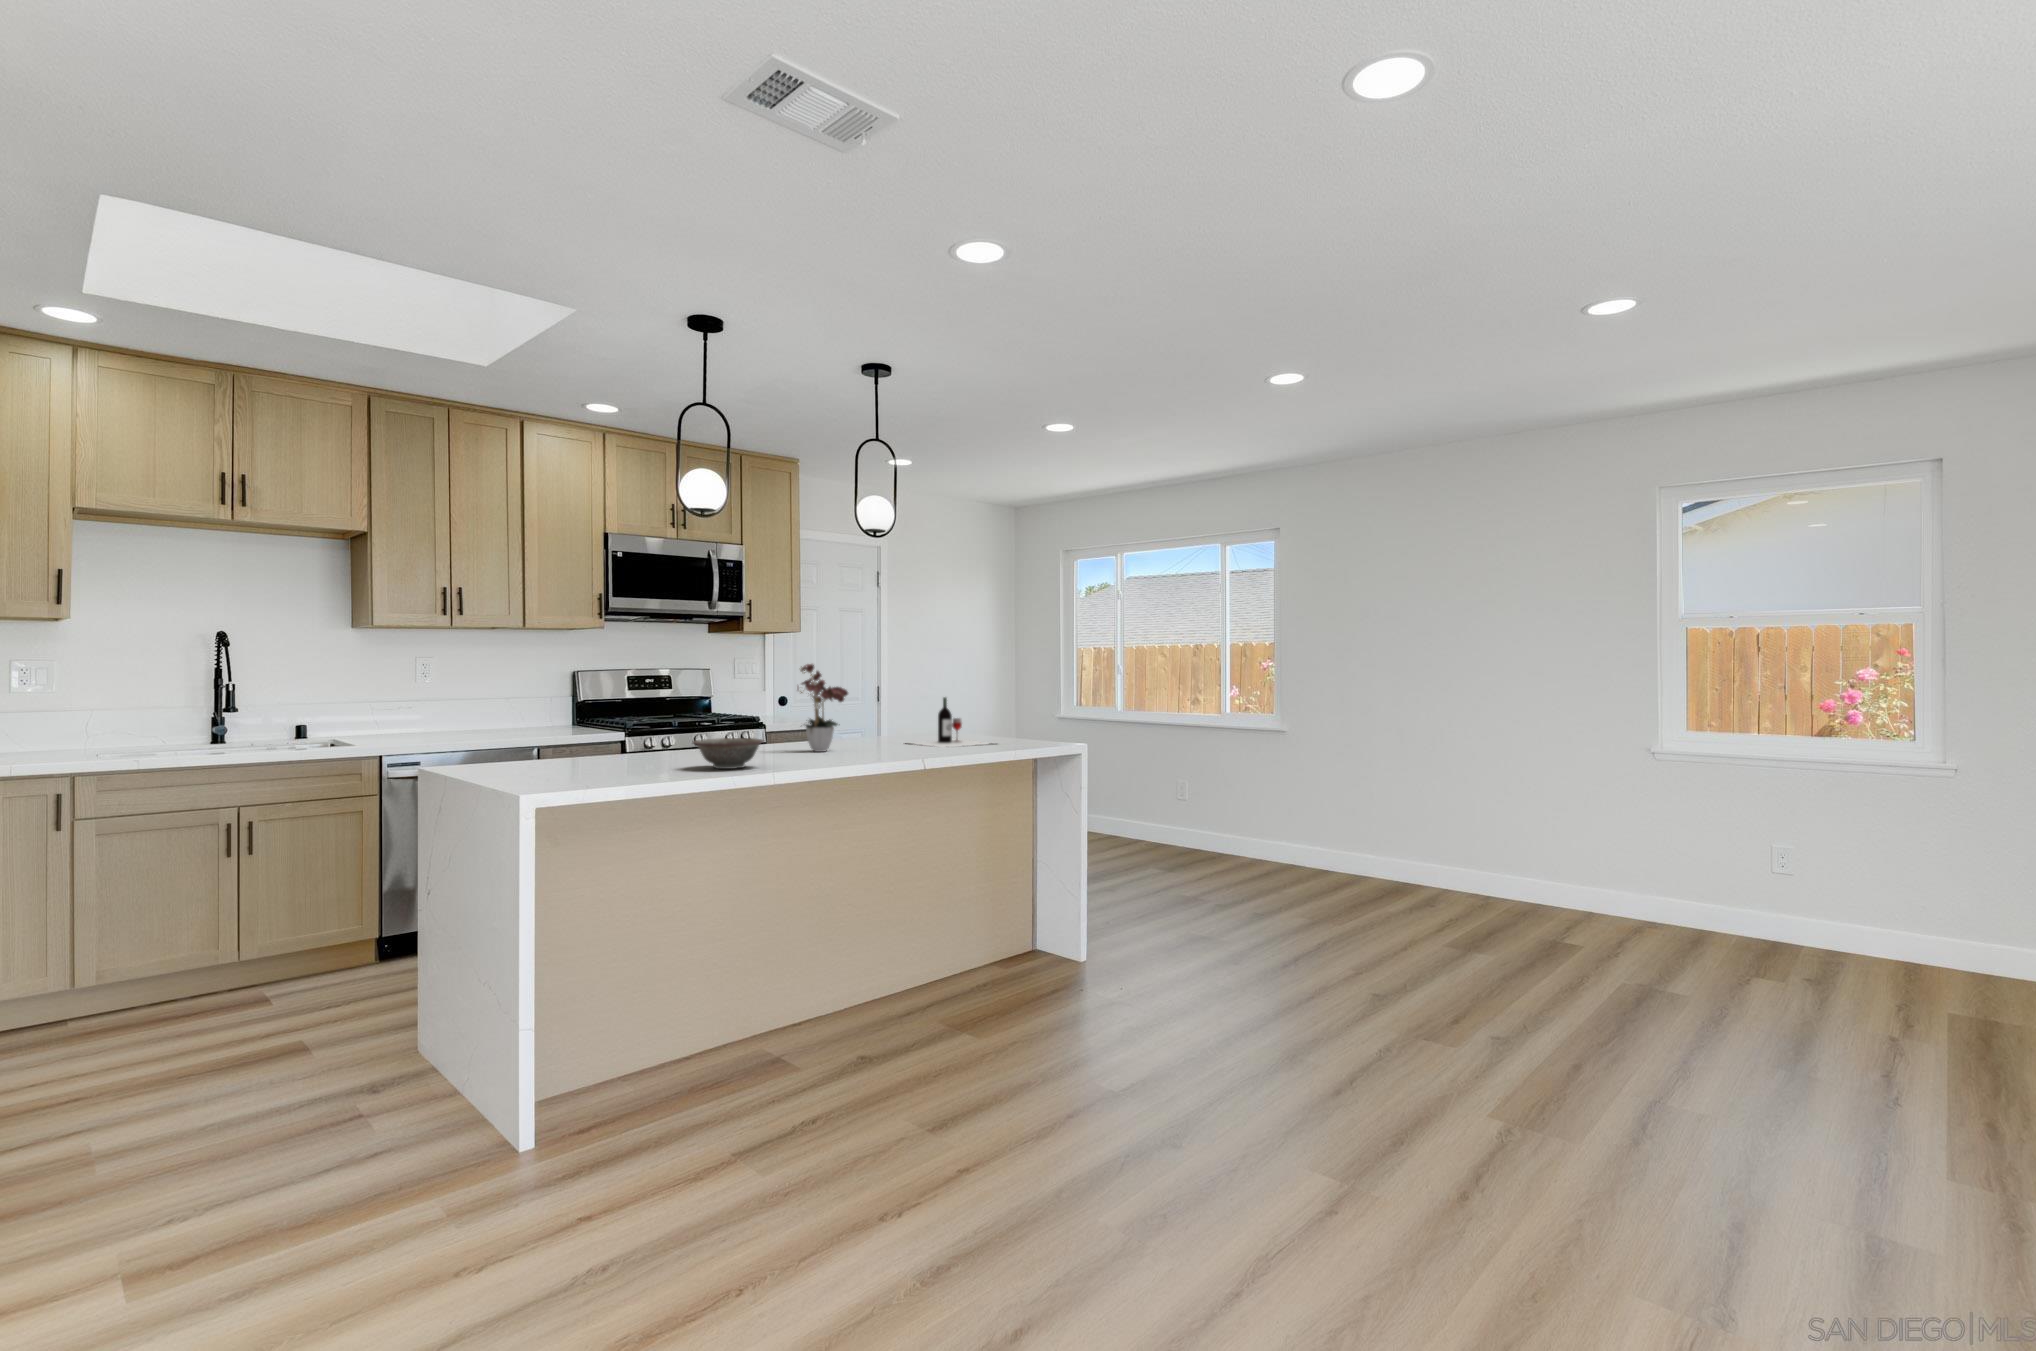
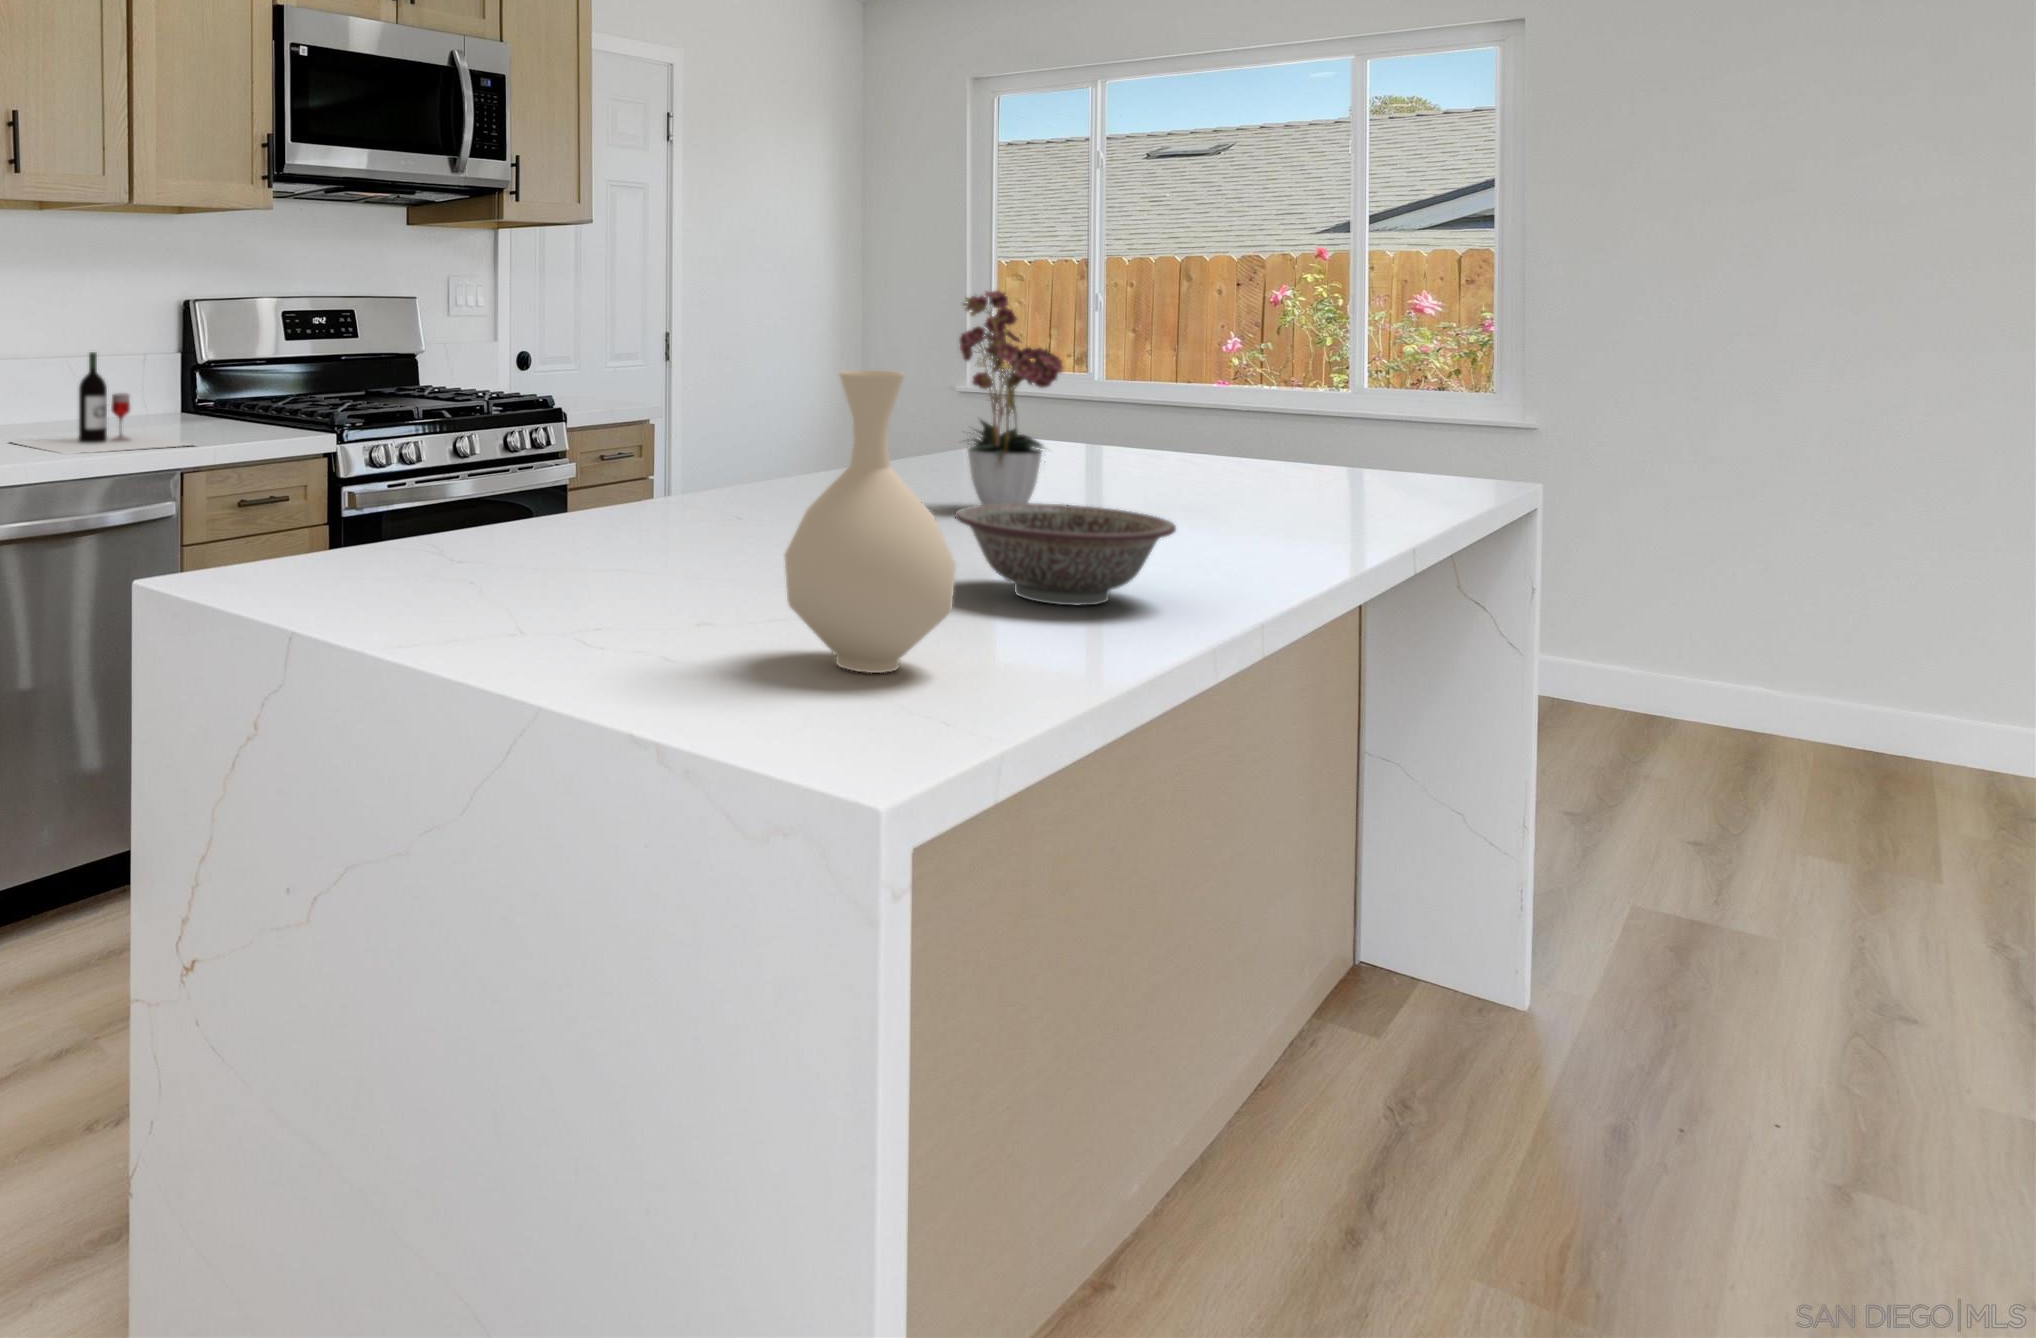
vase: none [571,689,626,779] -> present [785,371,956,673]
wine bottle: present [912,697,989,747] -> present [13,352,190,454]

